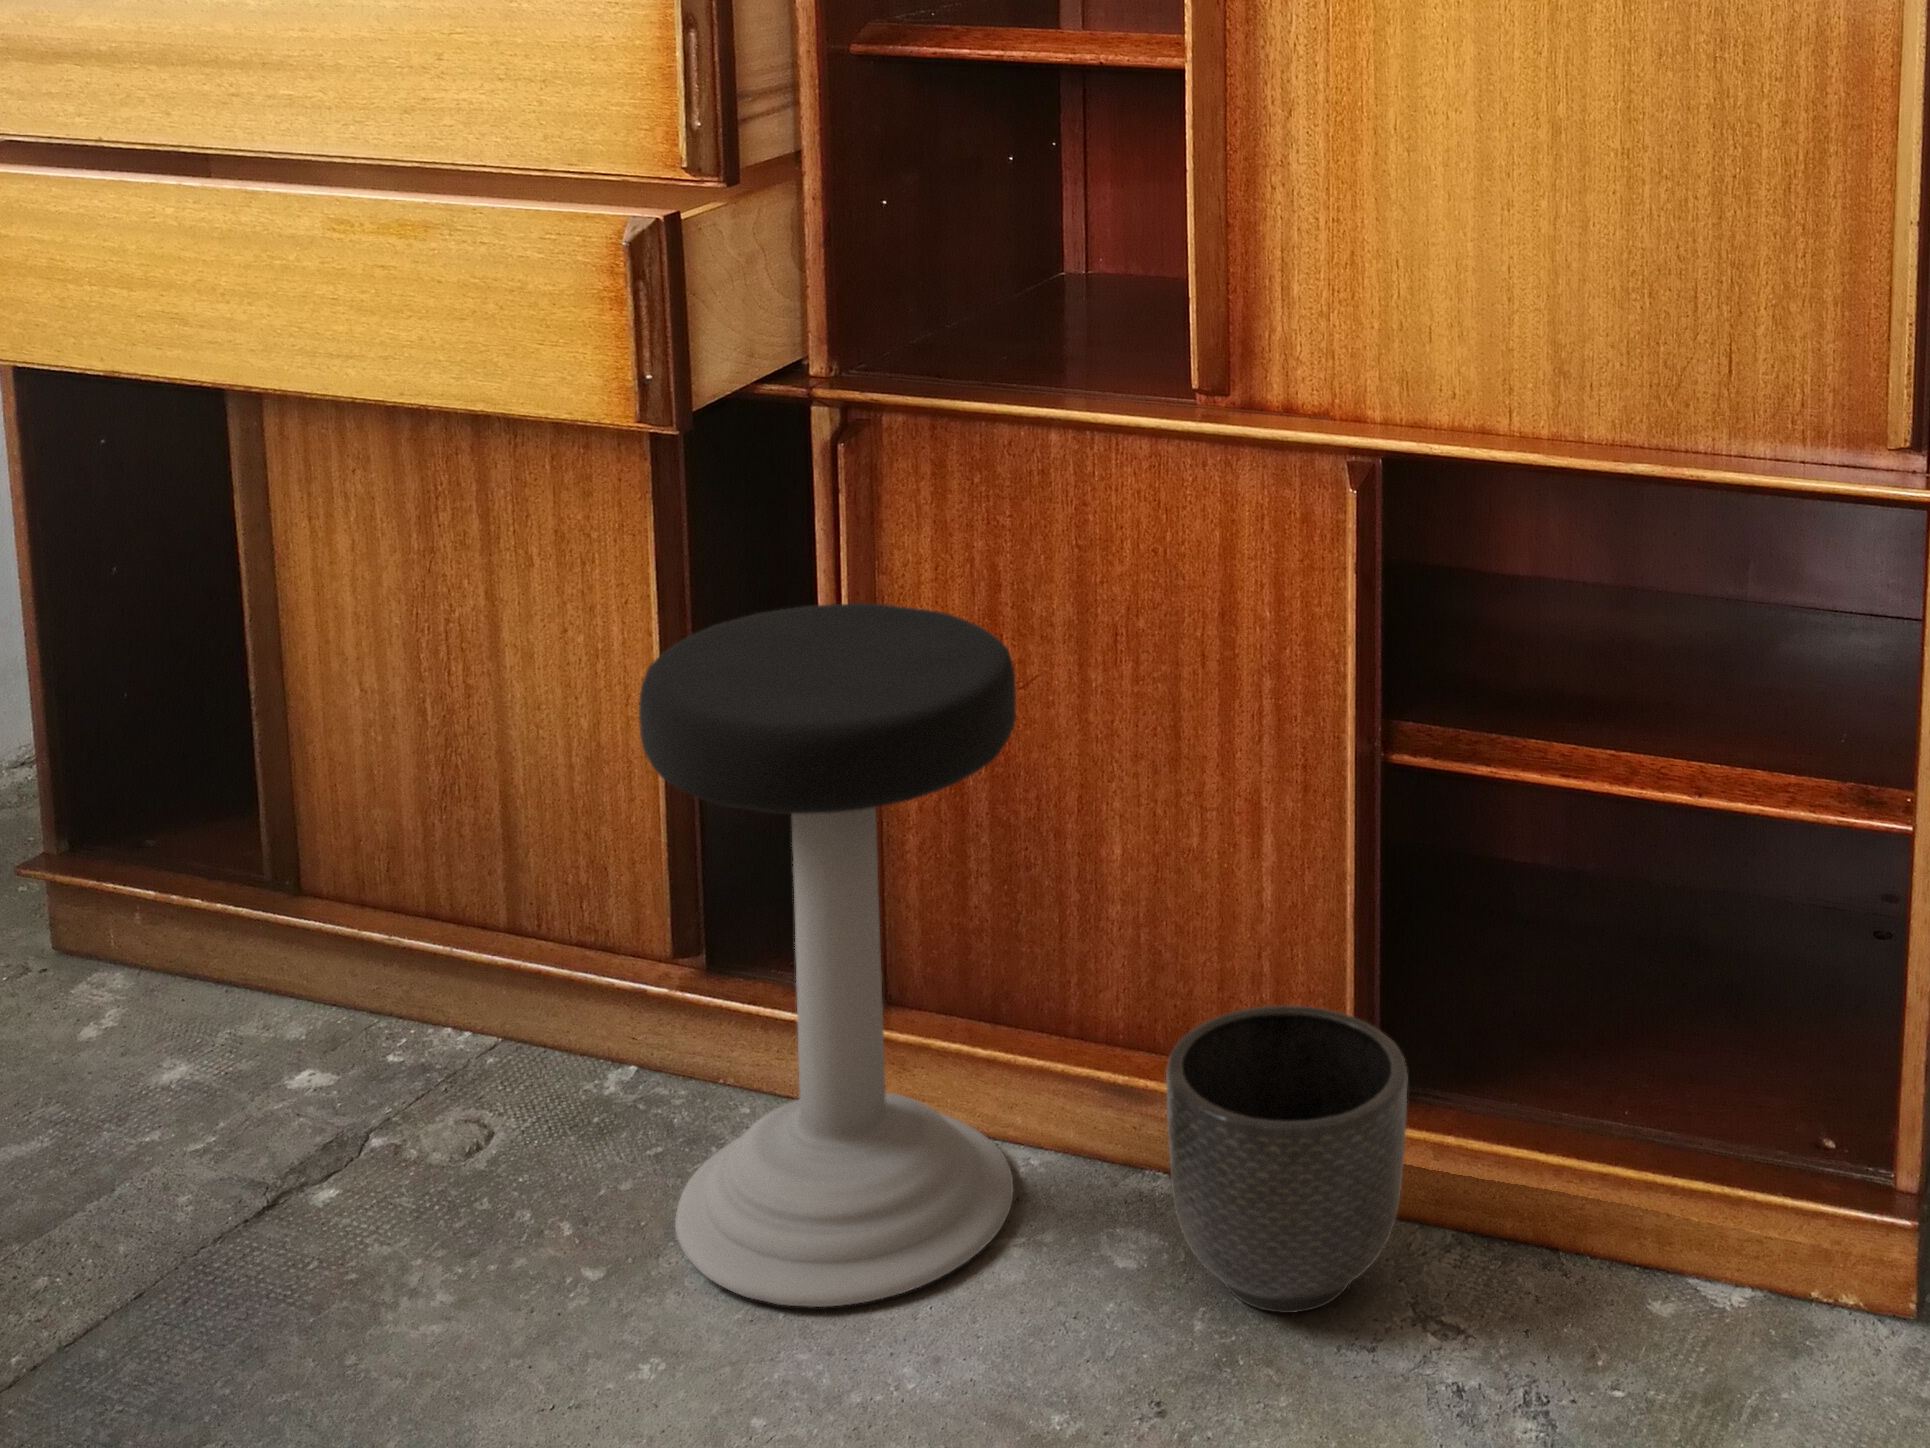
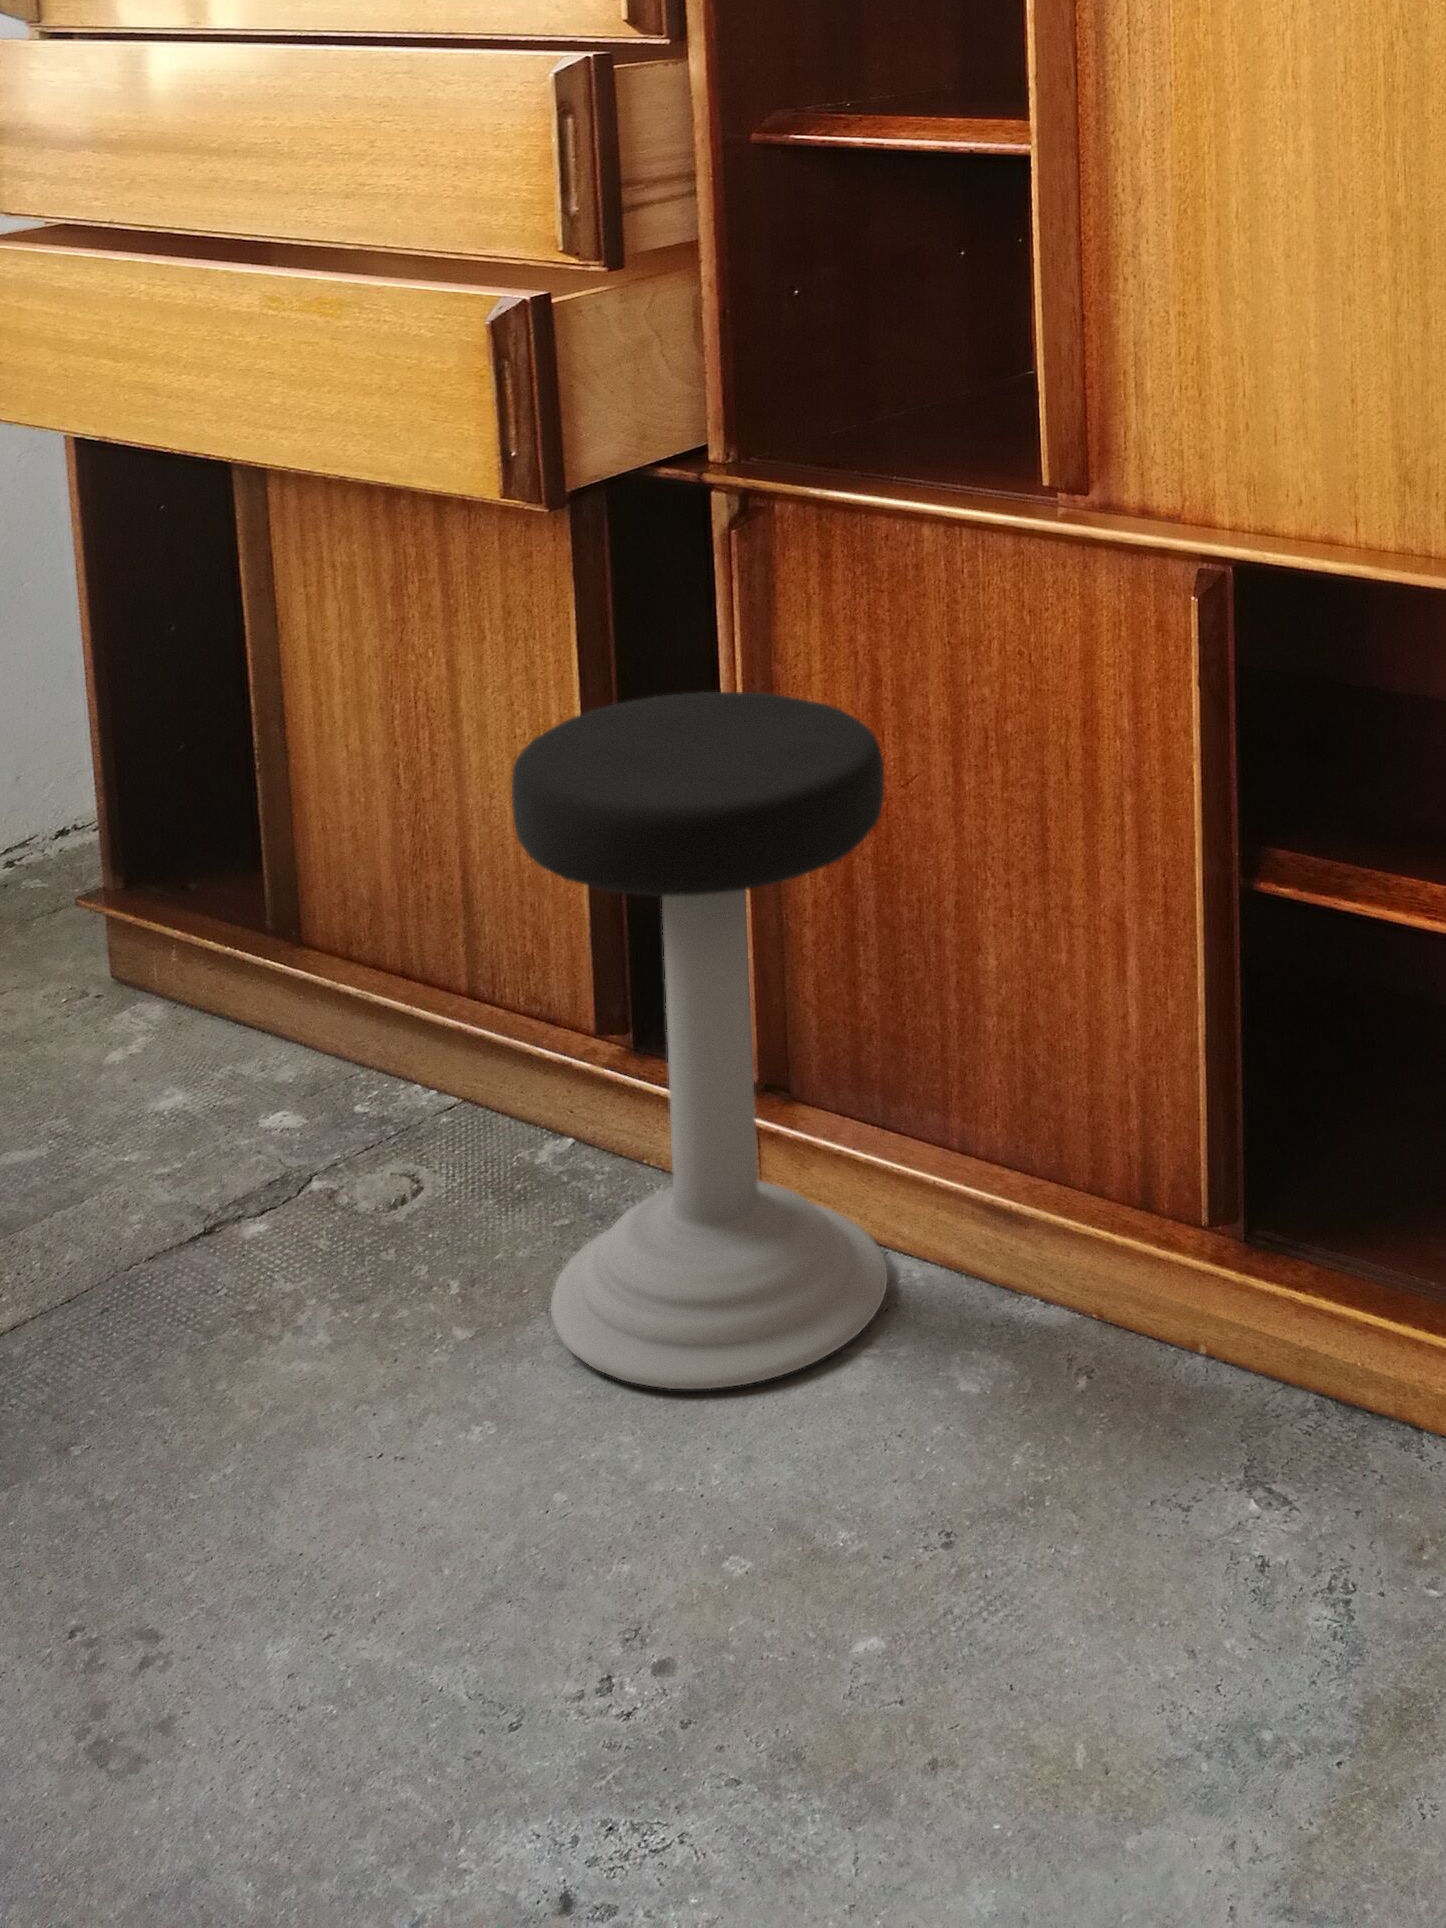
planter: present [1166,1006,1407,1313] -> none [1001,1135,1250,1455]

